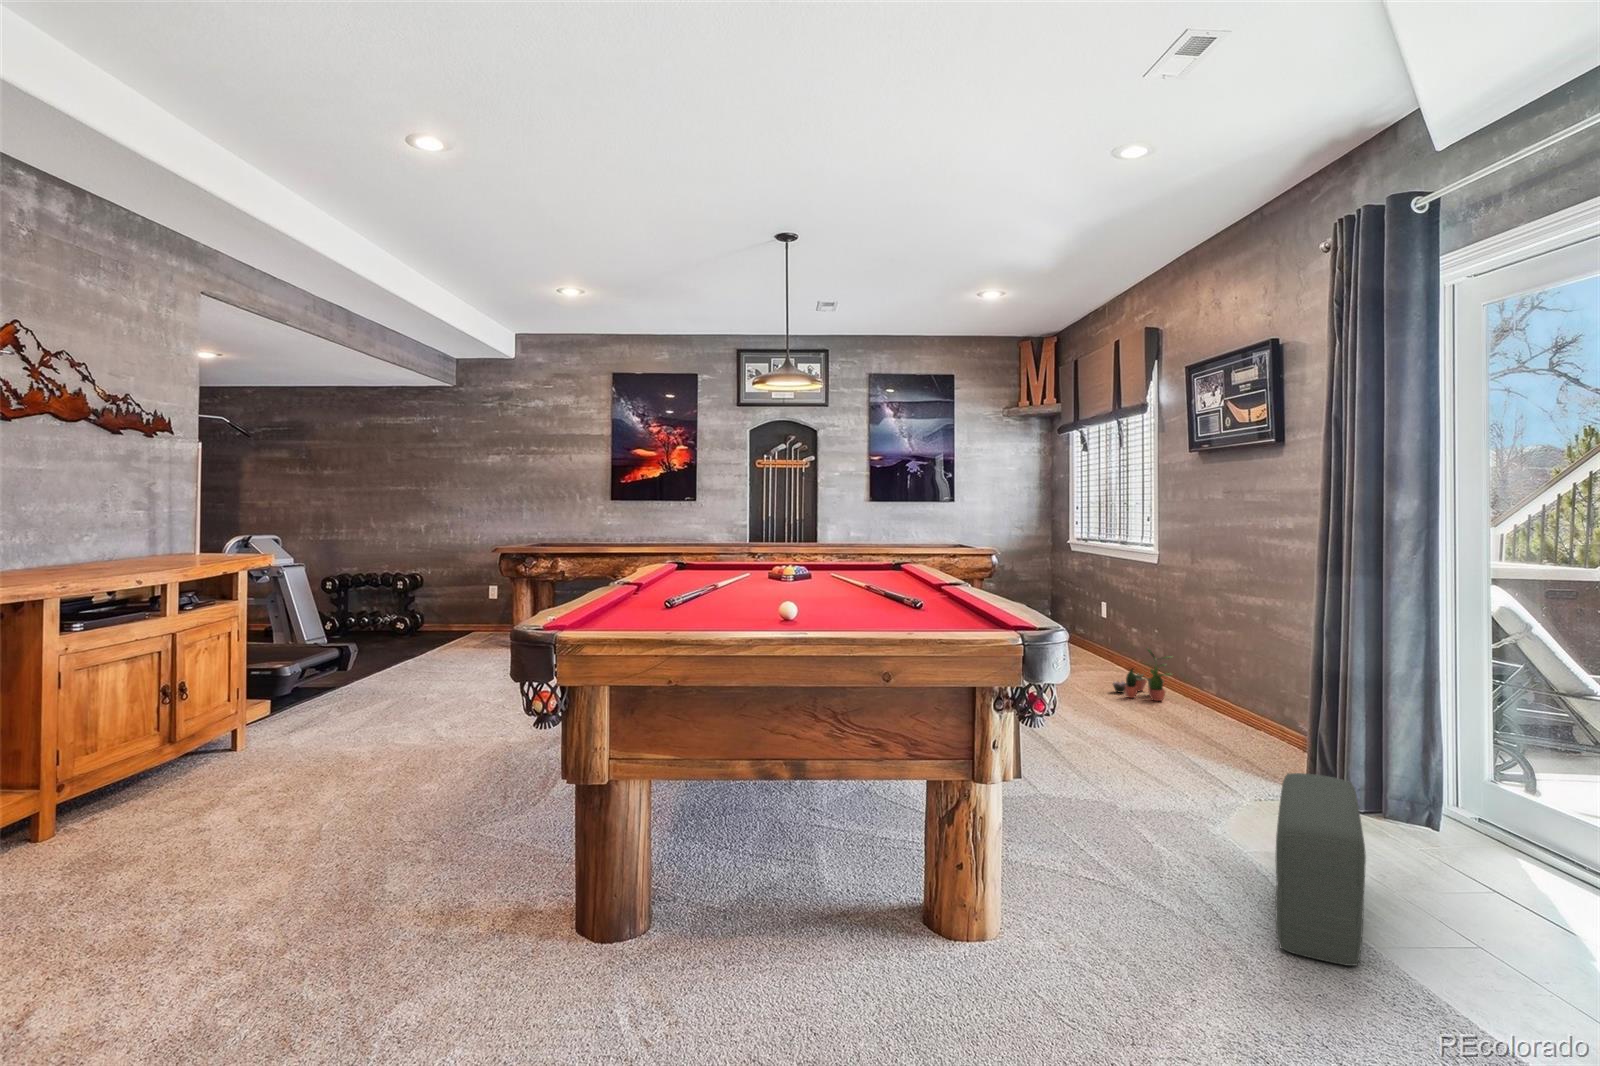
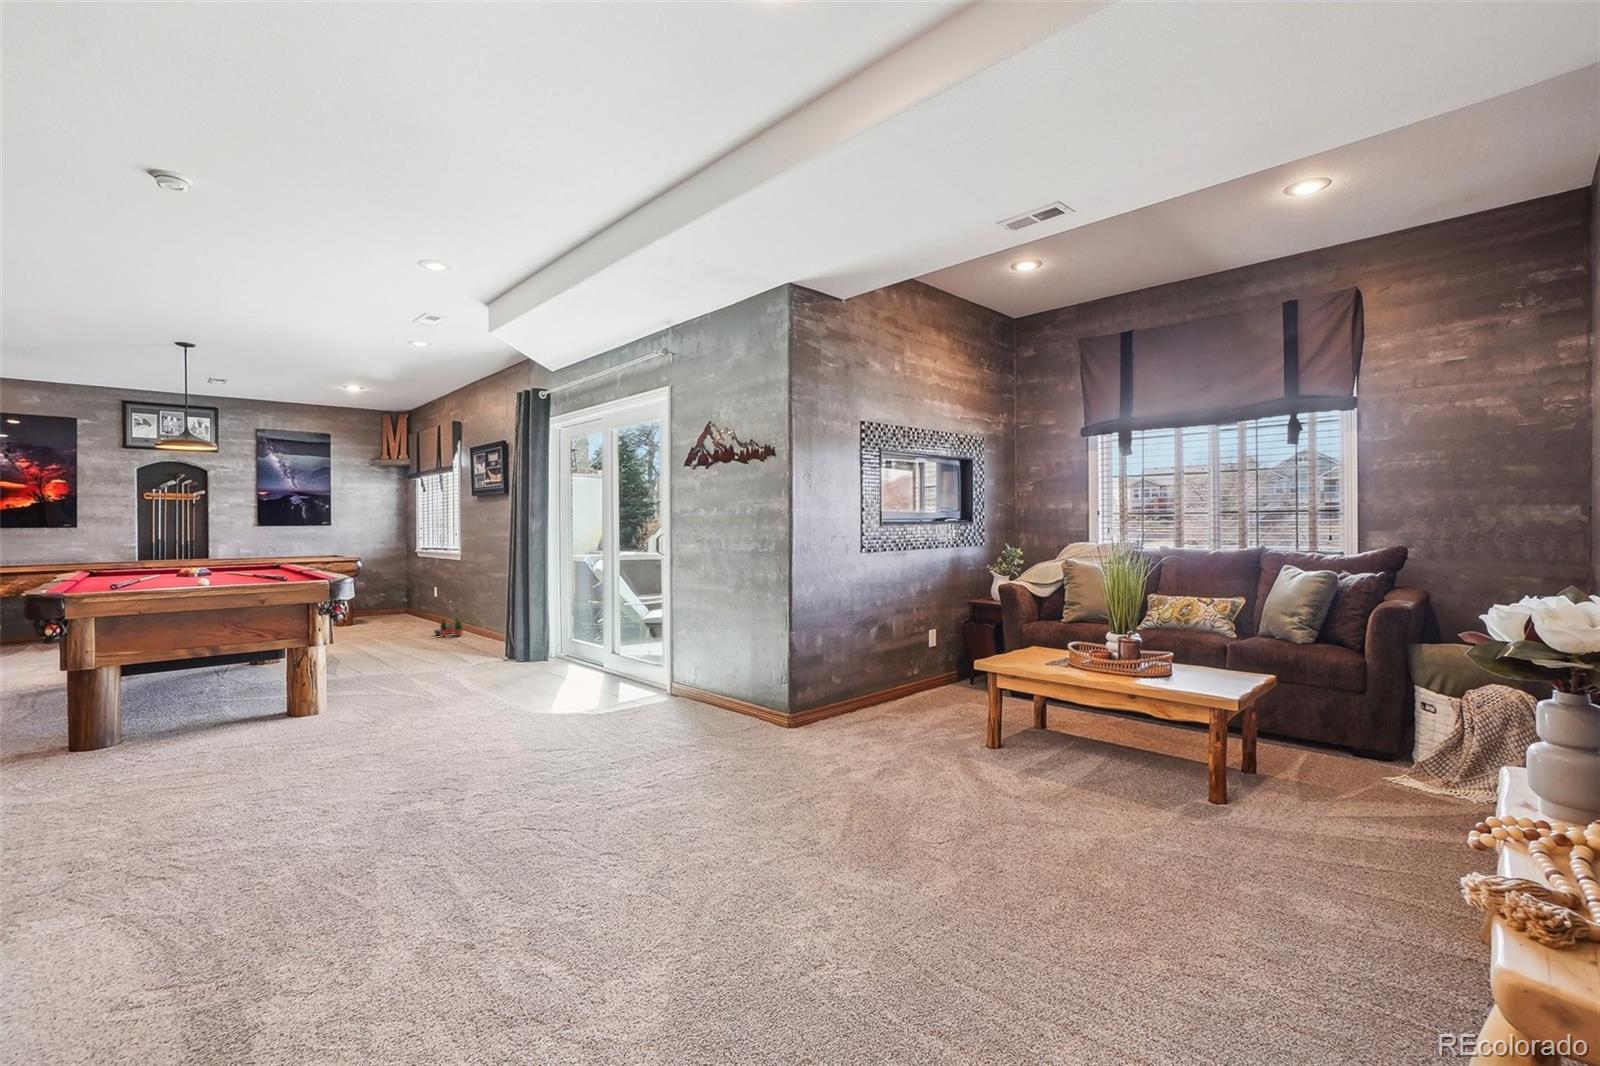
pouf: present [1276,773,1366,966] -> none [449,636,497,695]

